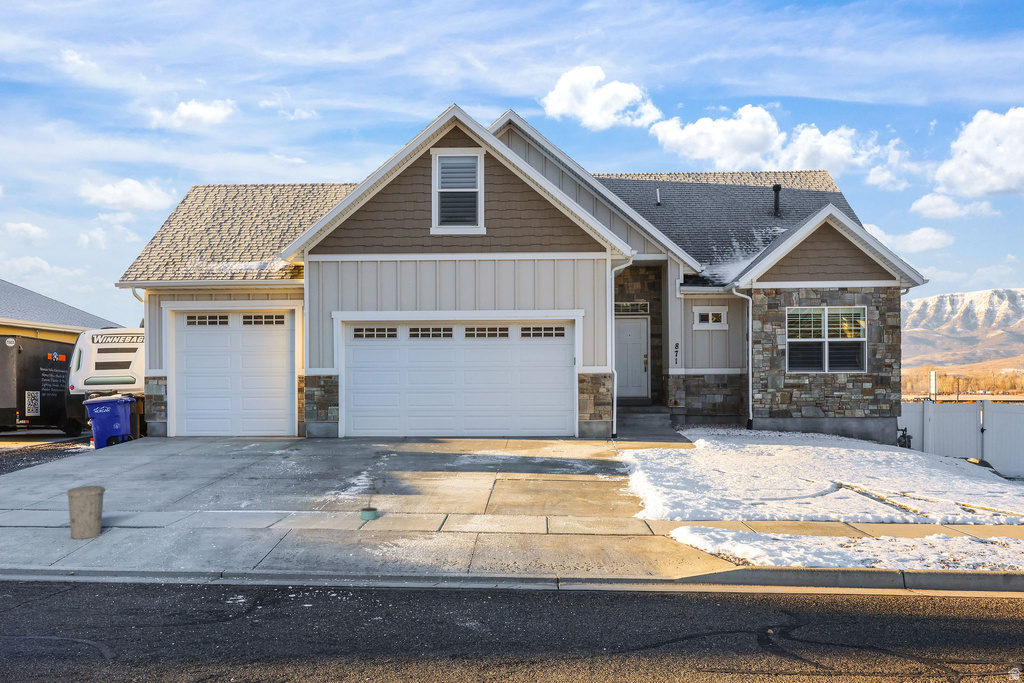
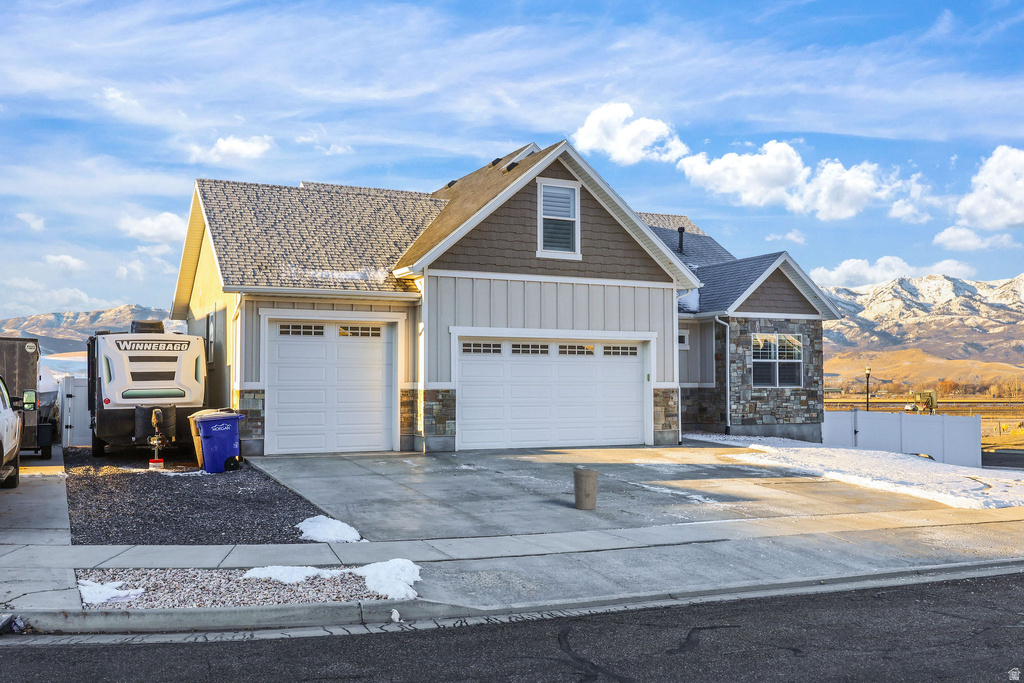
potted plant: present [355,464,386,520] -> none [709,449,732,490]

